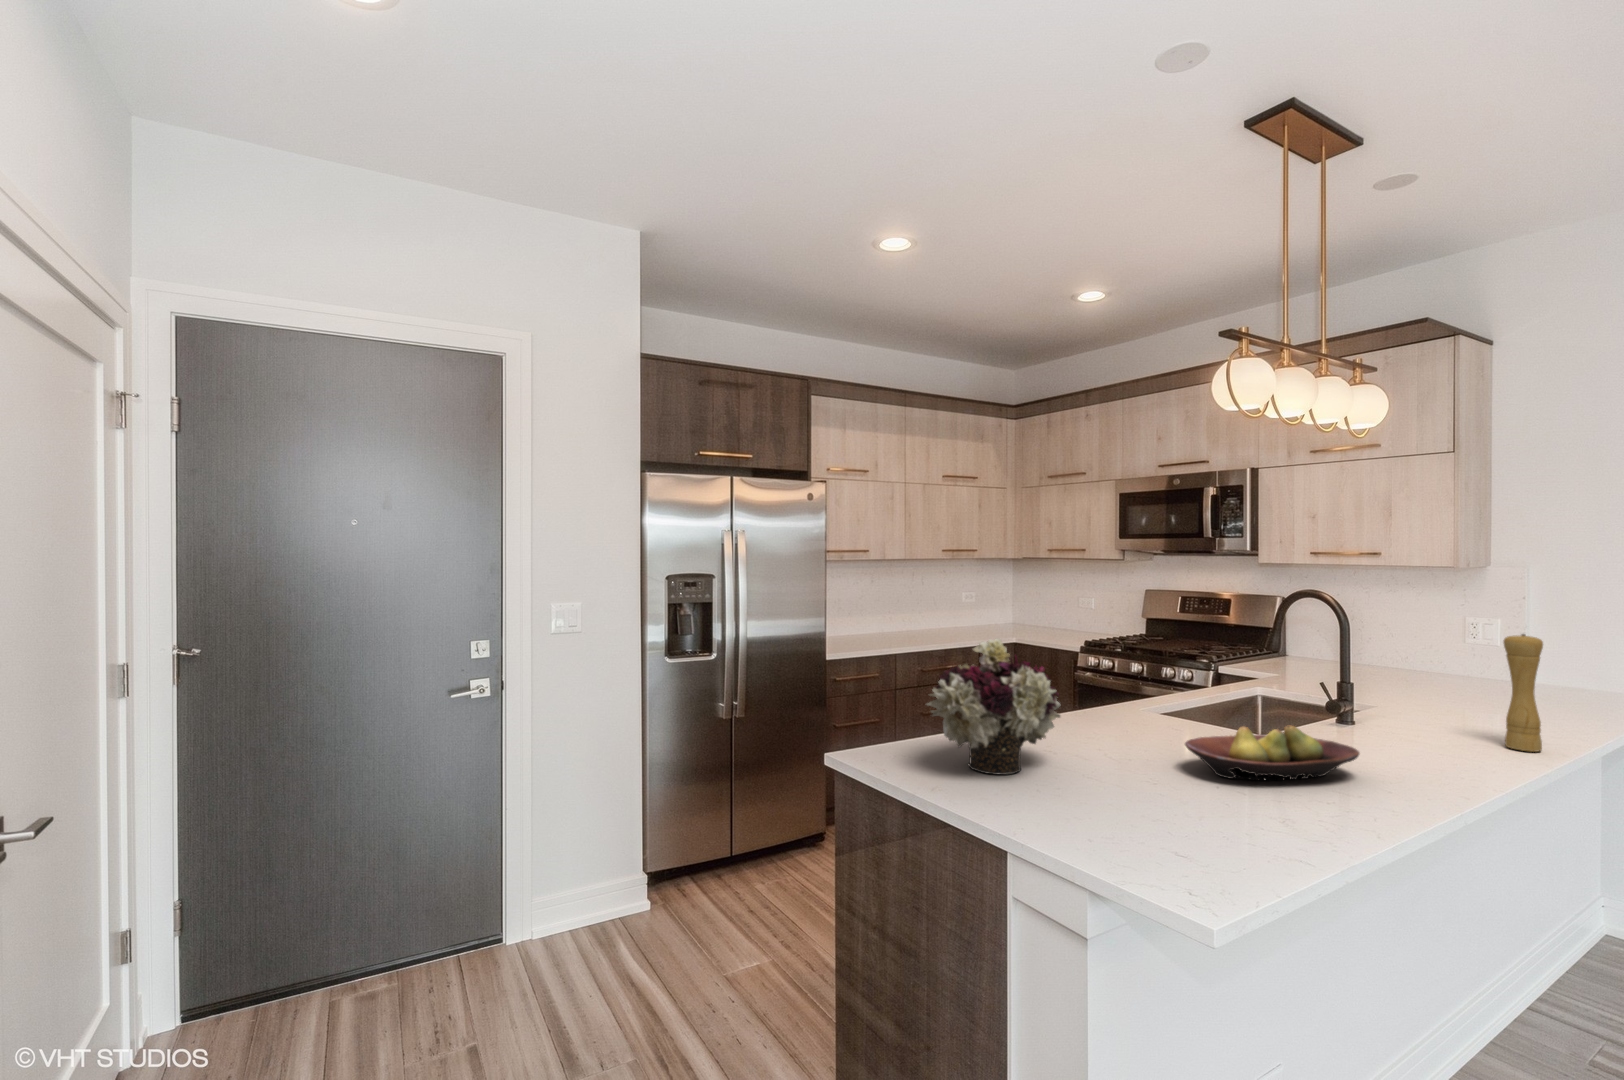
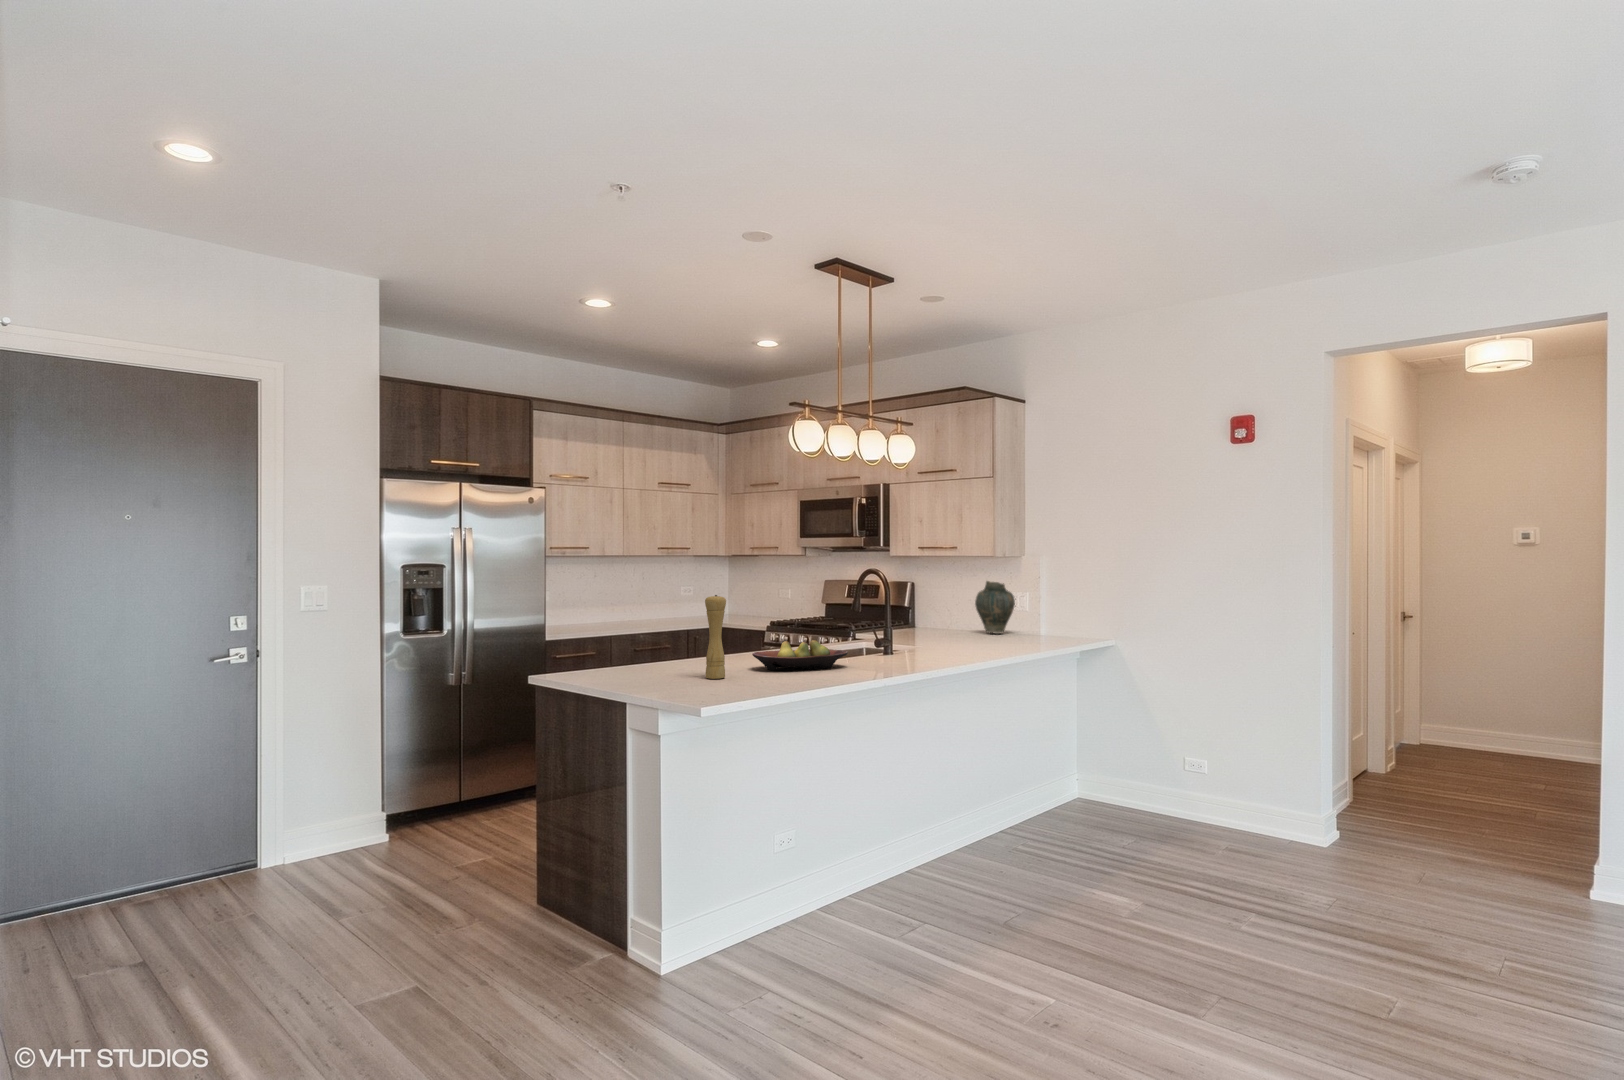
vase: none [1413,603,1486,680] -> present [975,581,1015,634]
pepper mill: present [1504,634,1543,752] -> present [705,595,726,679]
flower arrangement: present [927,639,1061,775] -> none [591,592,680,674]

